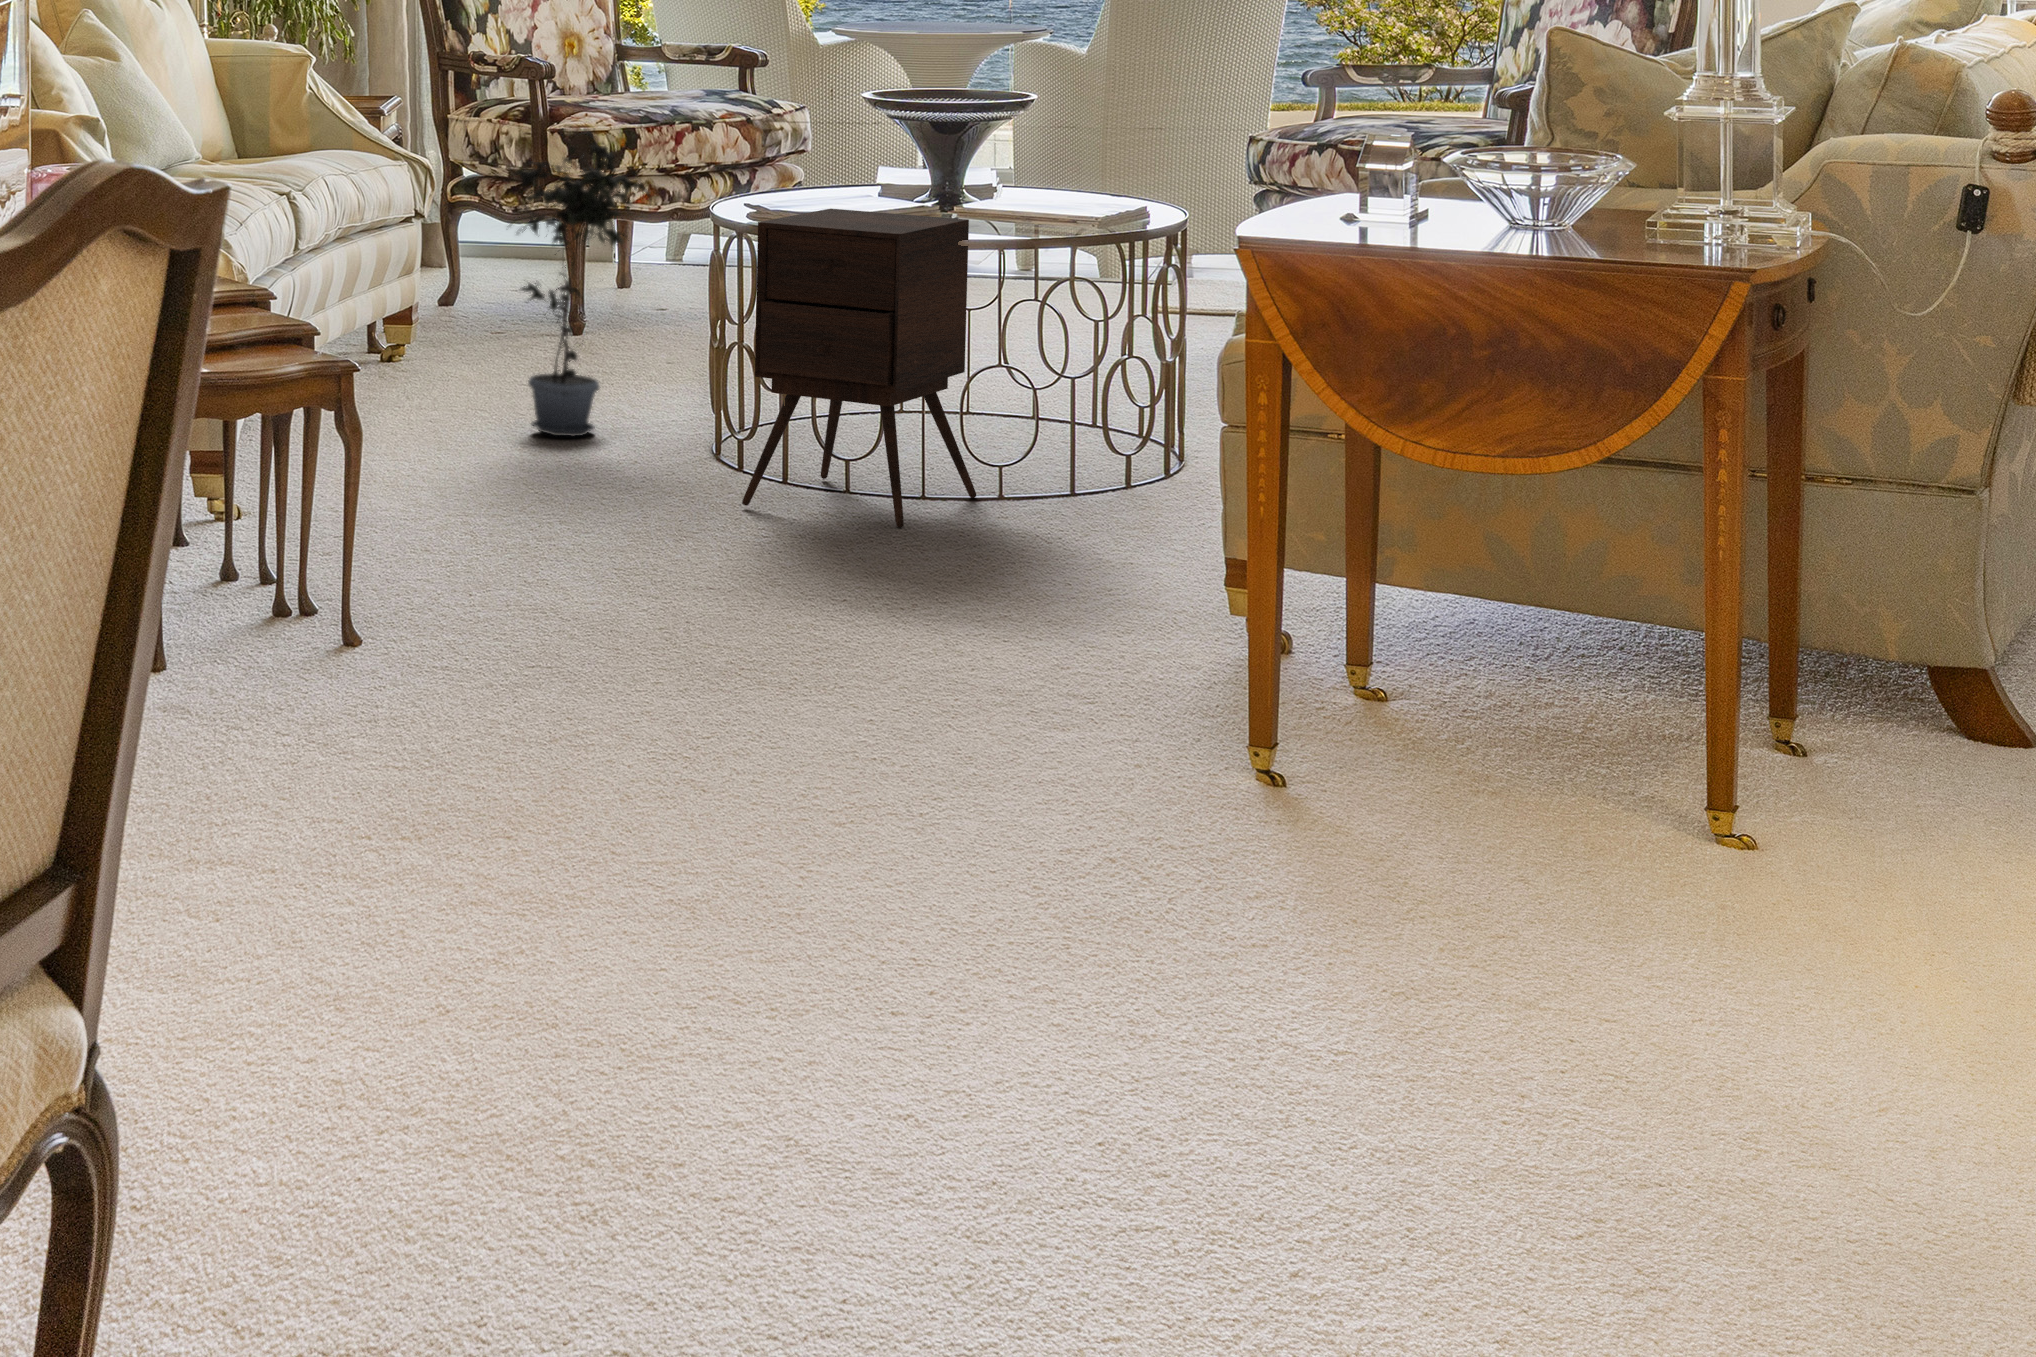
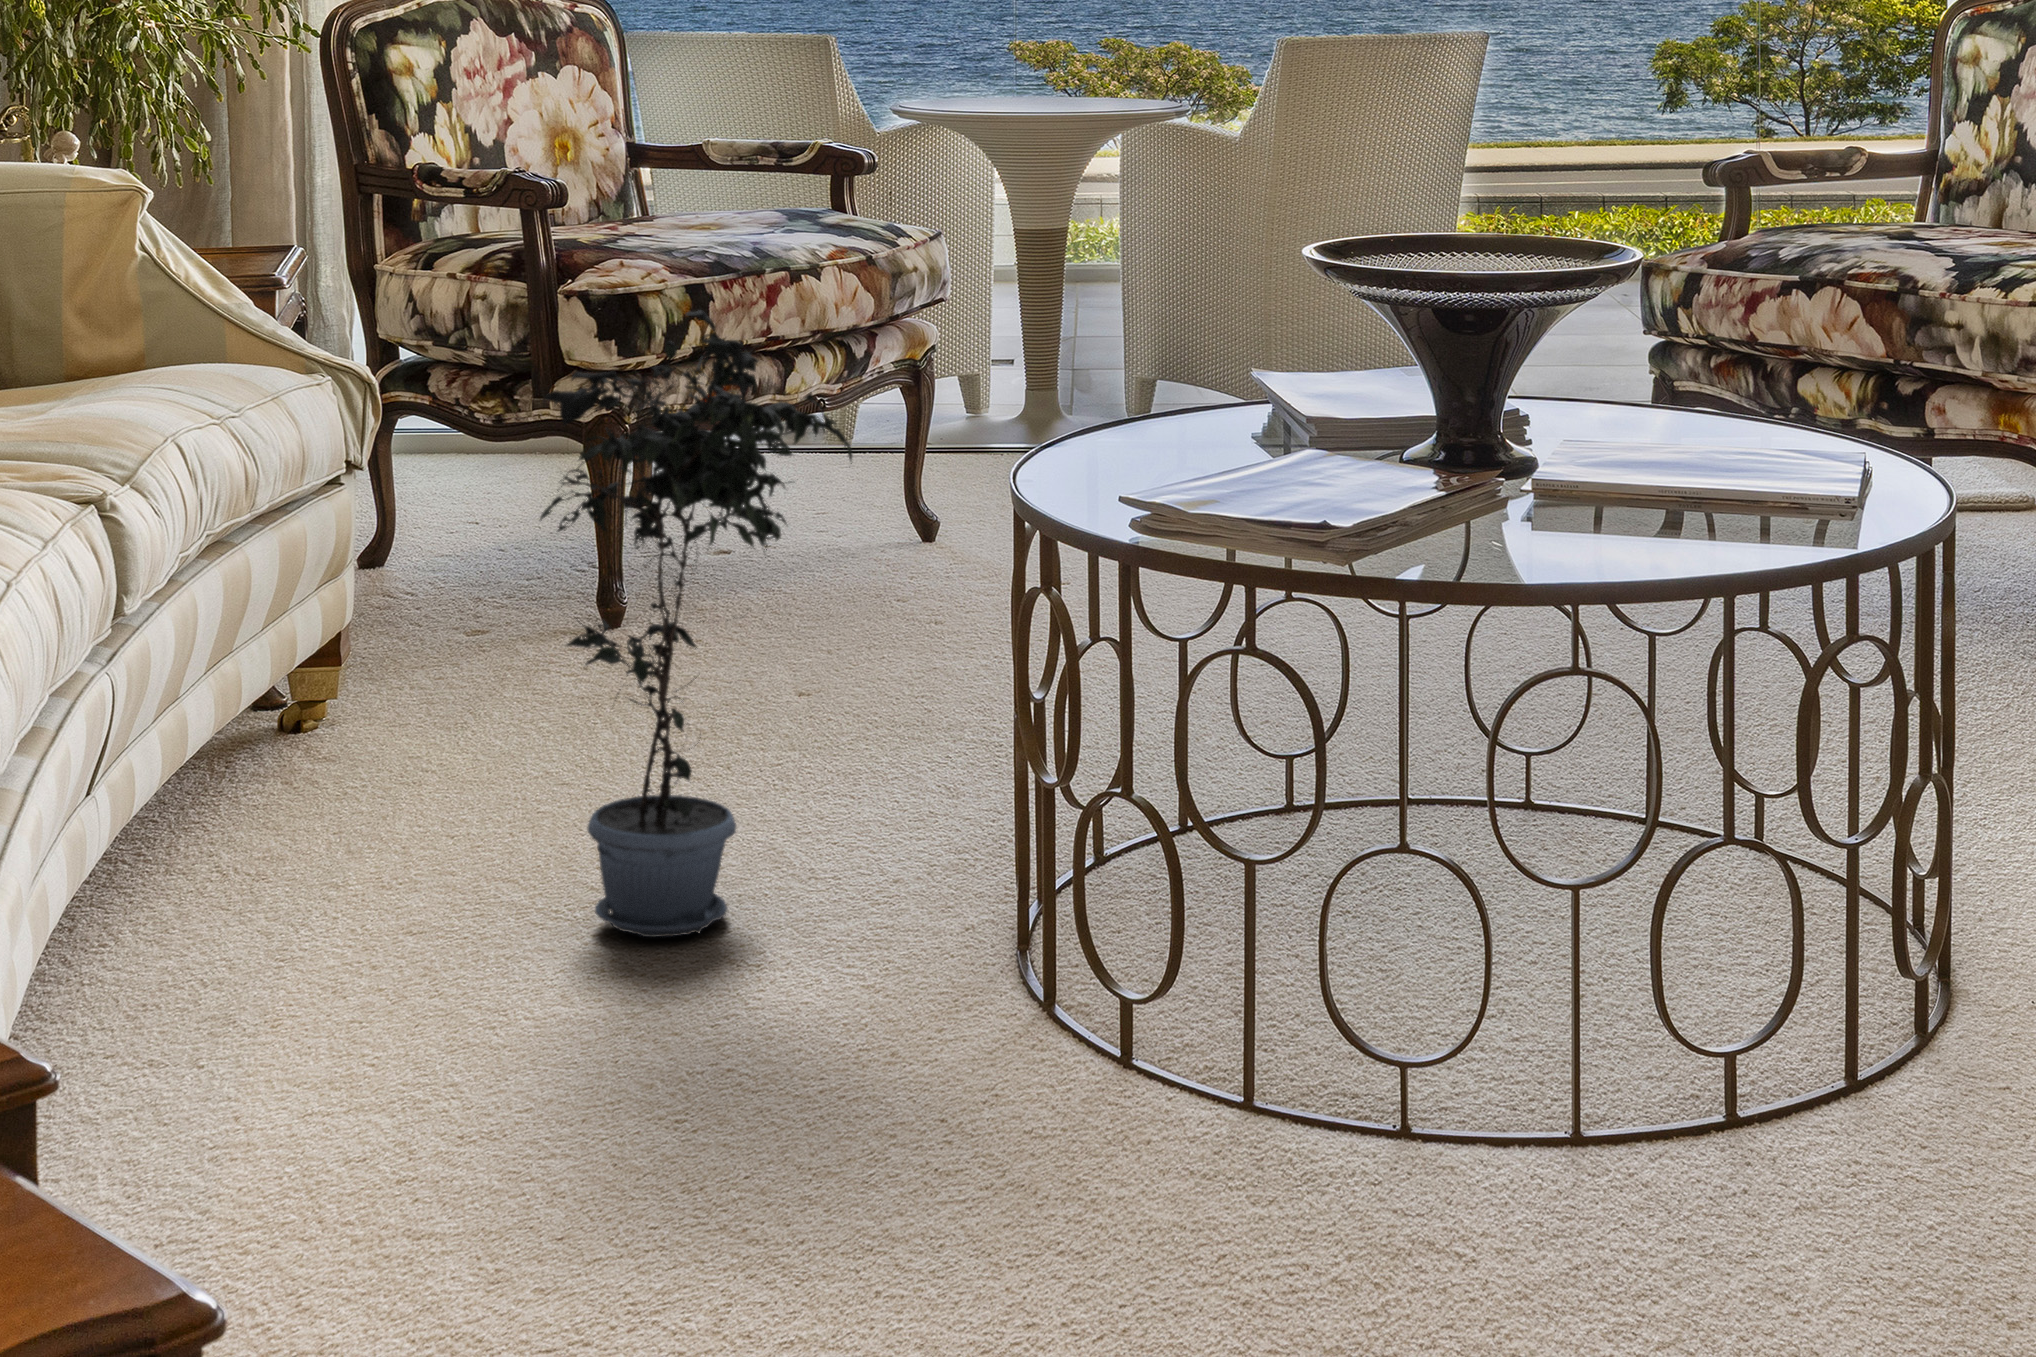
side table: present [742,209,976,527] -> none [1172,476,1629,1257]

